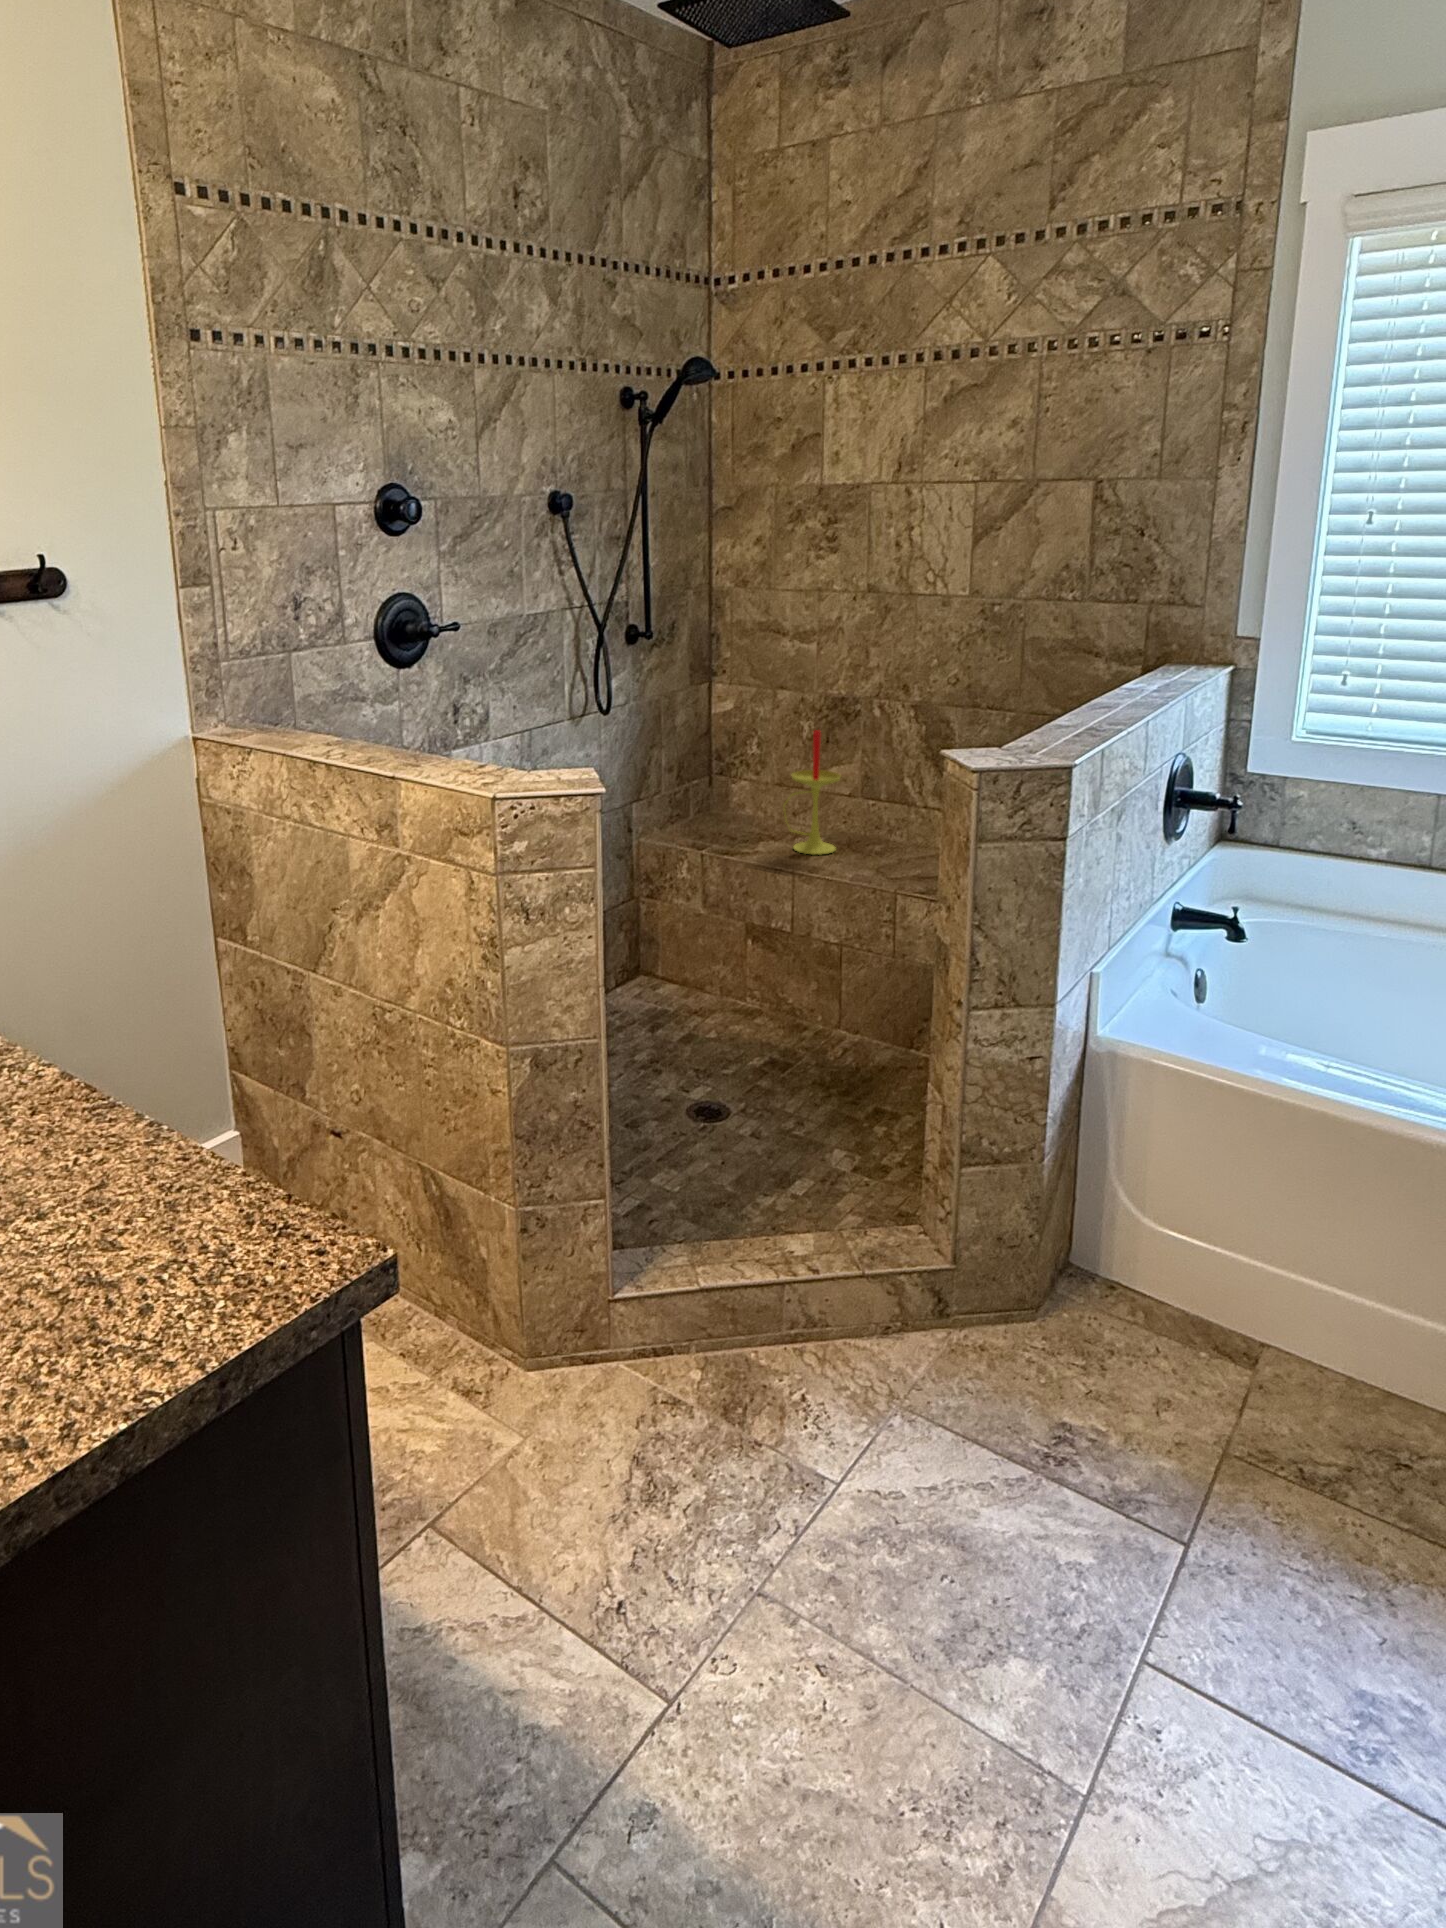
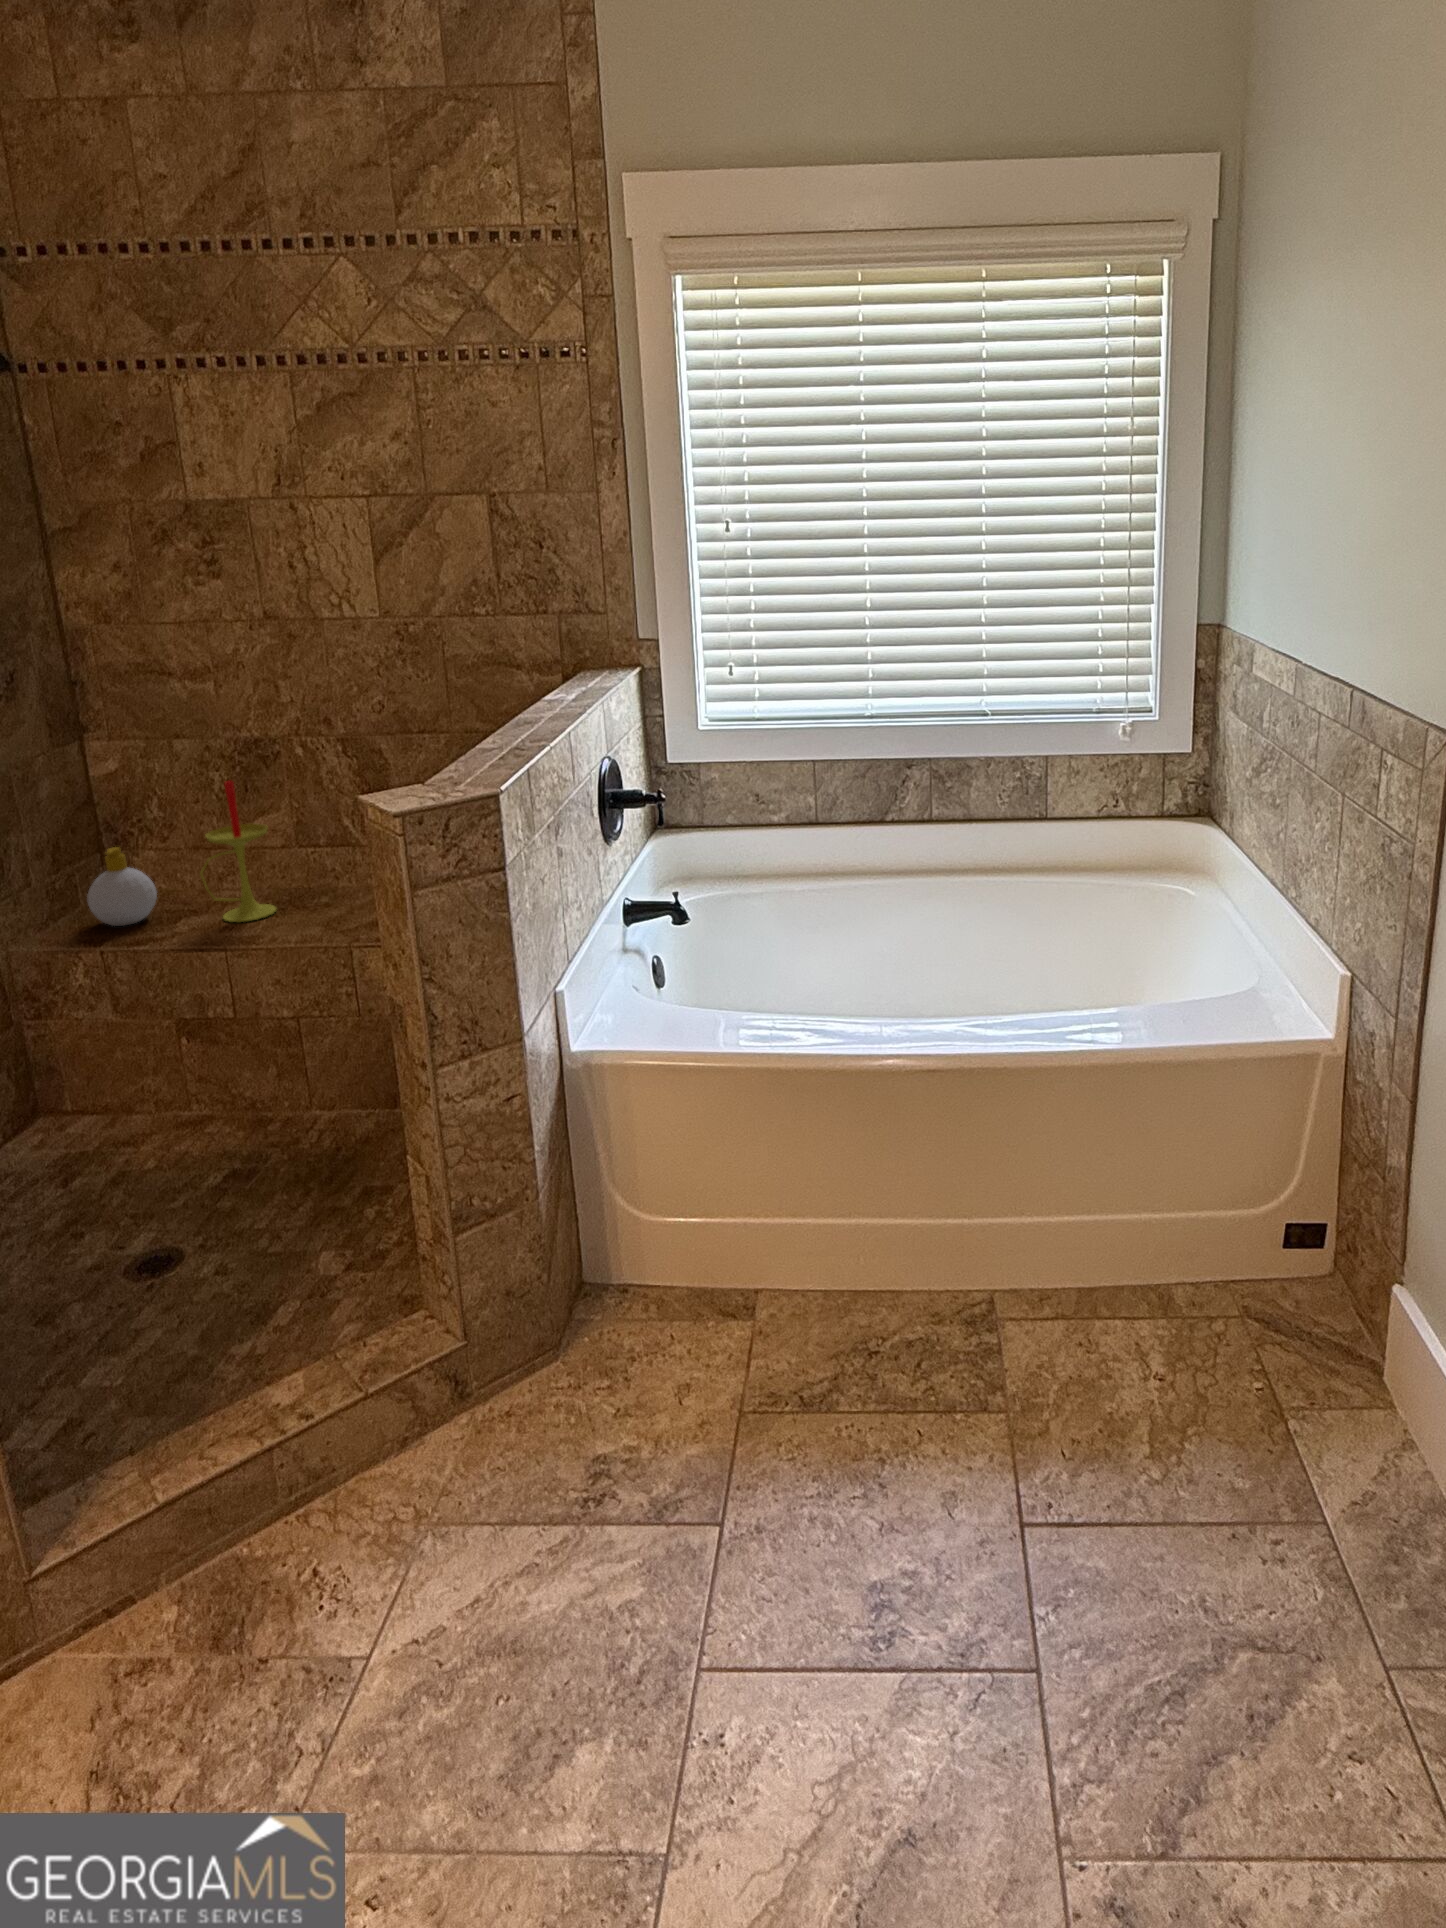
soap bottle: none [698,773,747,839] -> present [87,847,157,926]

